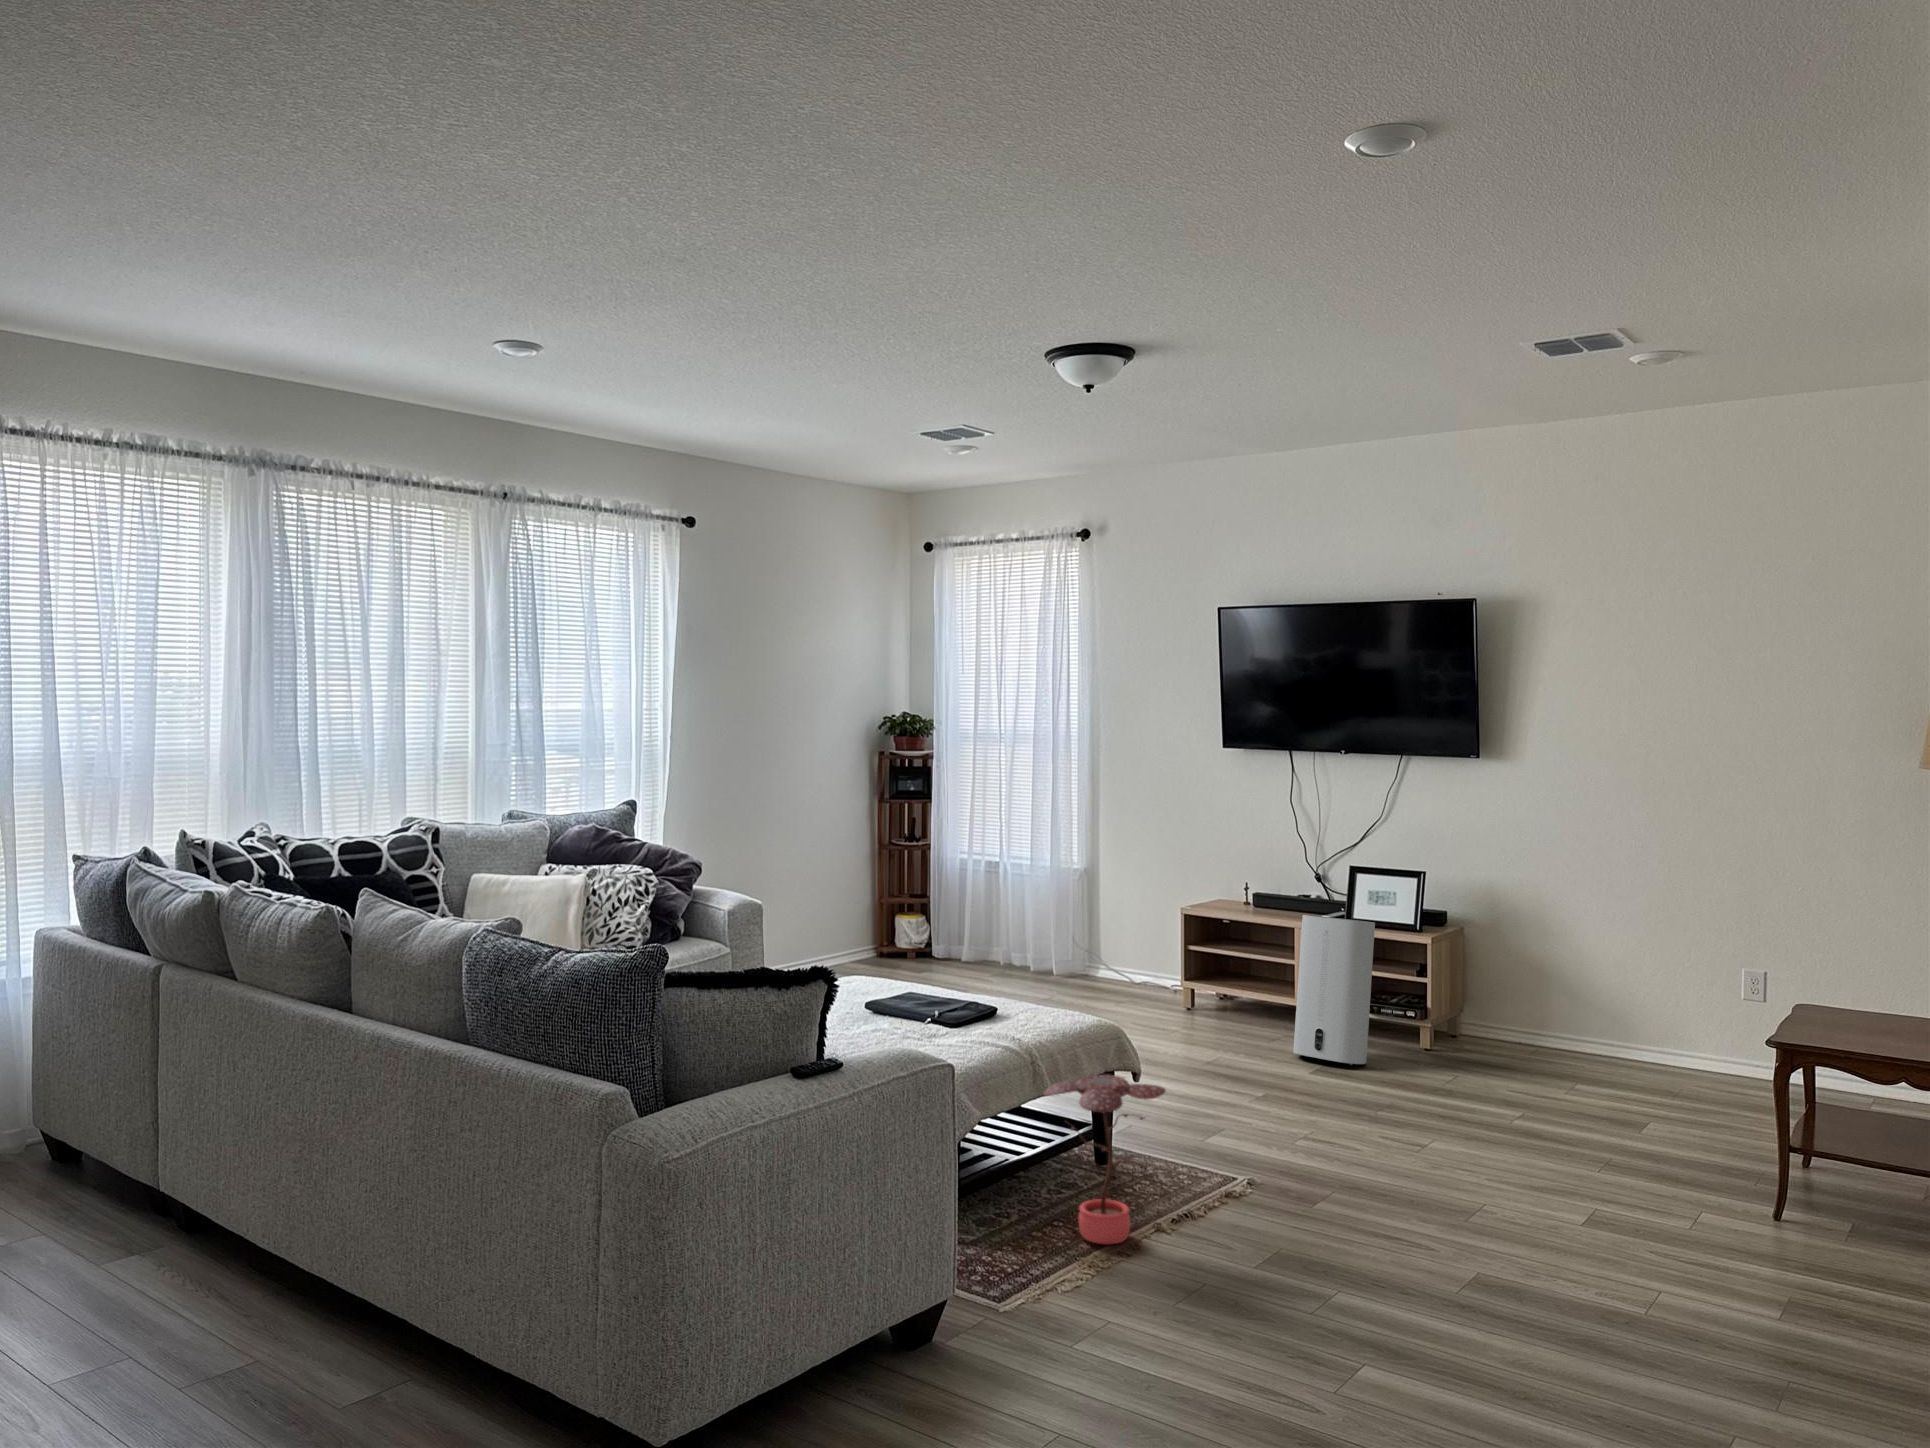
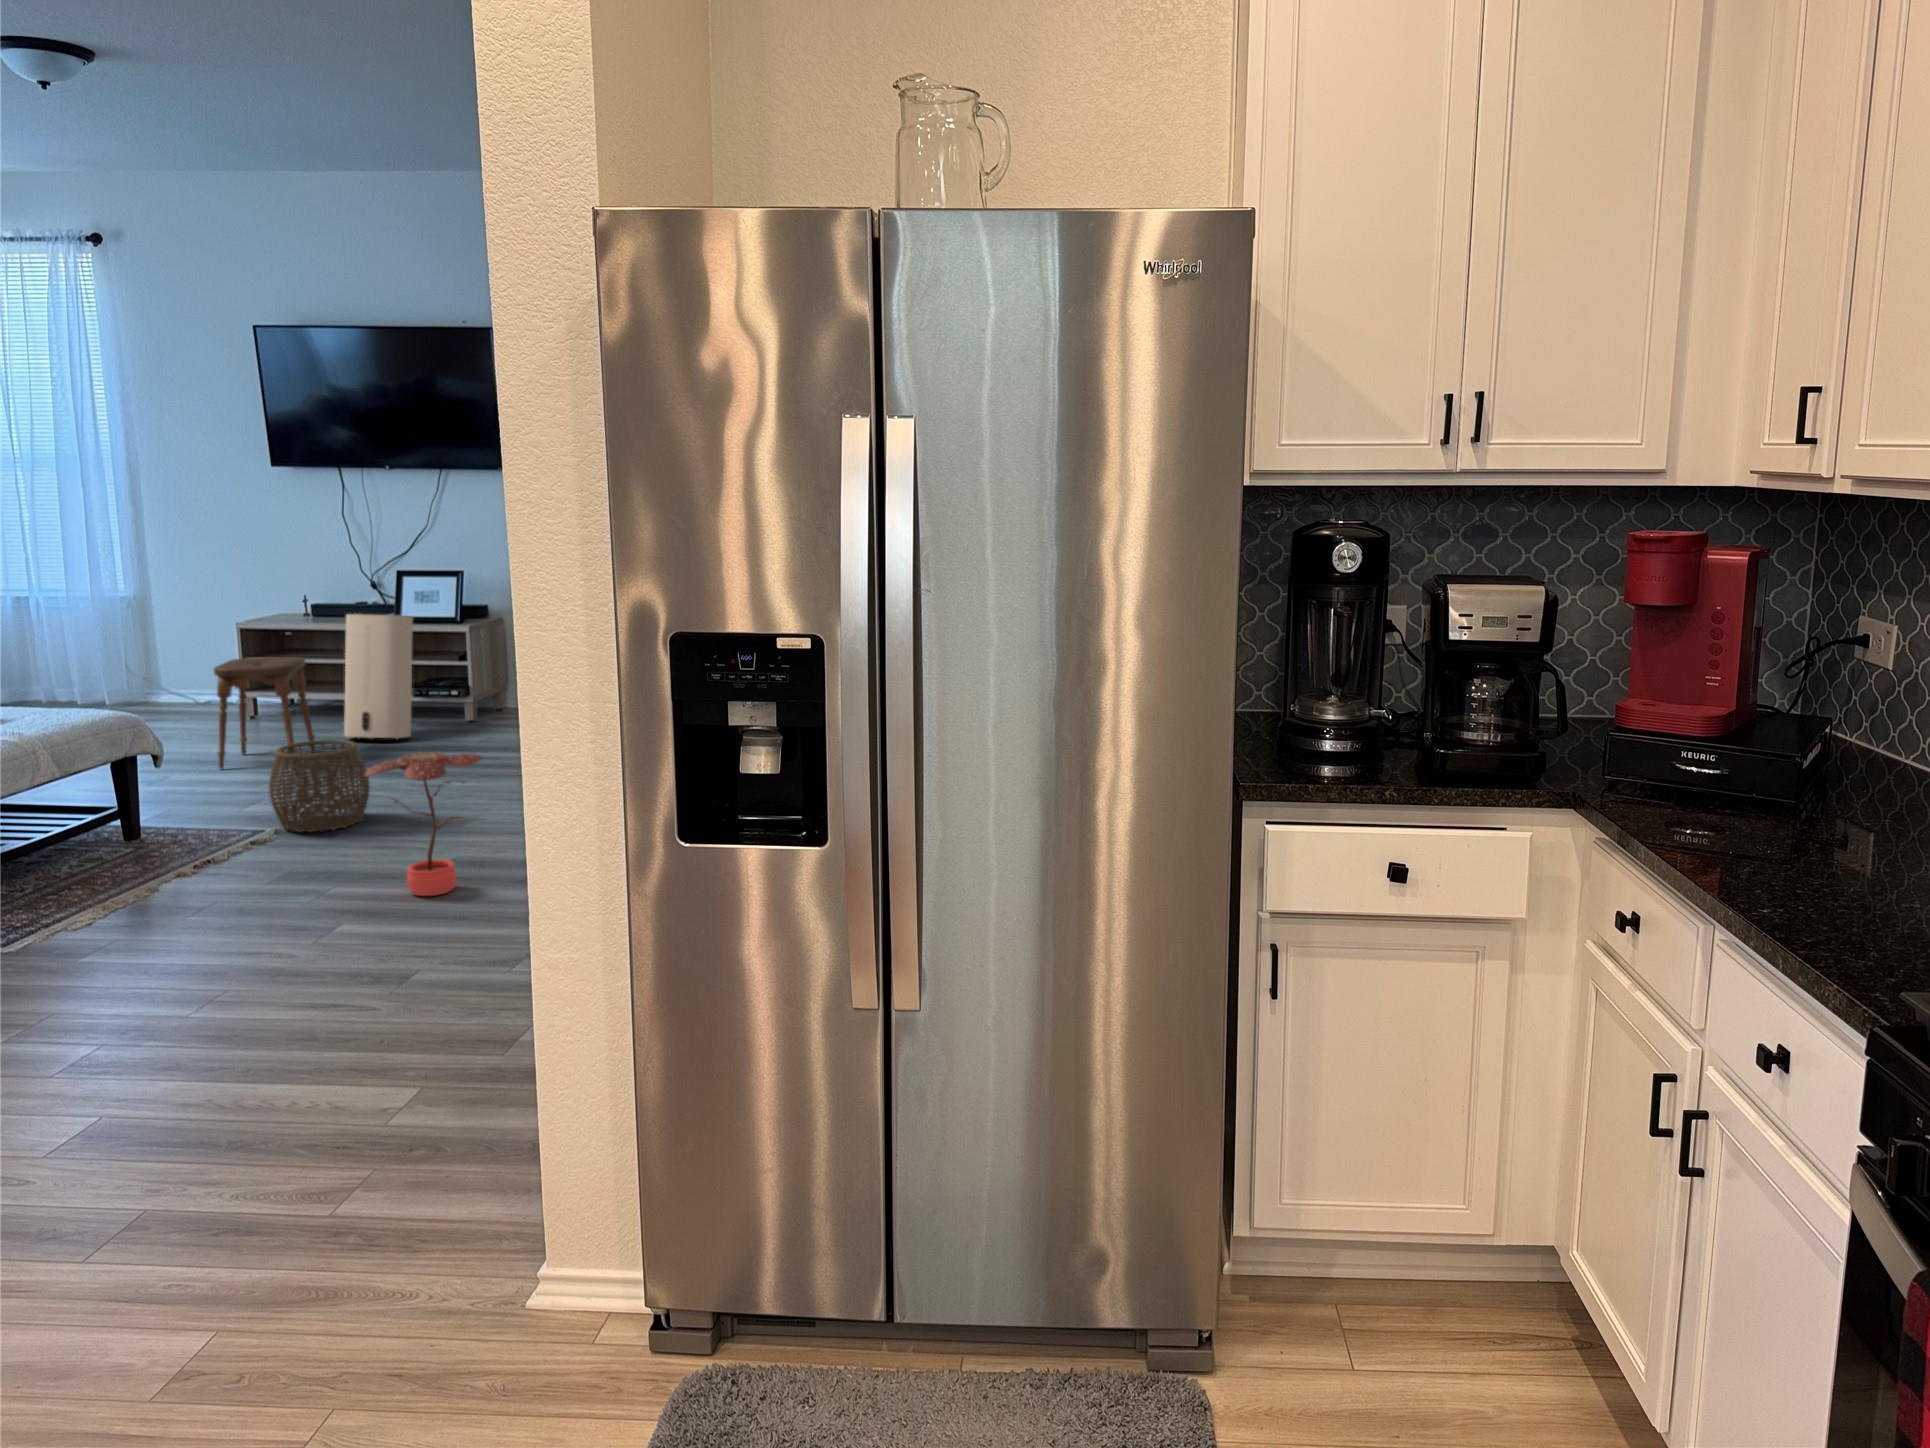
stool: none [1172,956,1267,1087] -> present [214,657,314,769]
potted plant: present [1044,1075,1166,1244] -> present [365,752,482,896]
woven basket: none [1243,1076,1356,1194] -> present [268,740,370,832]

